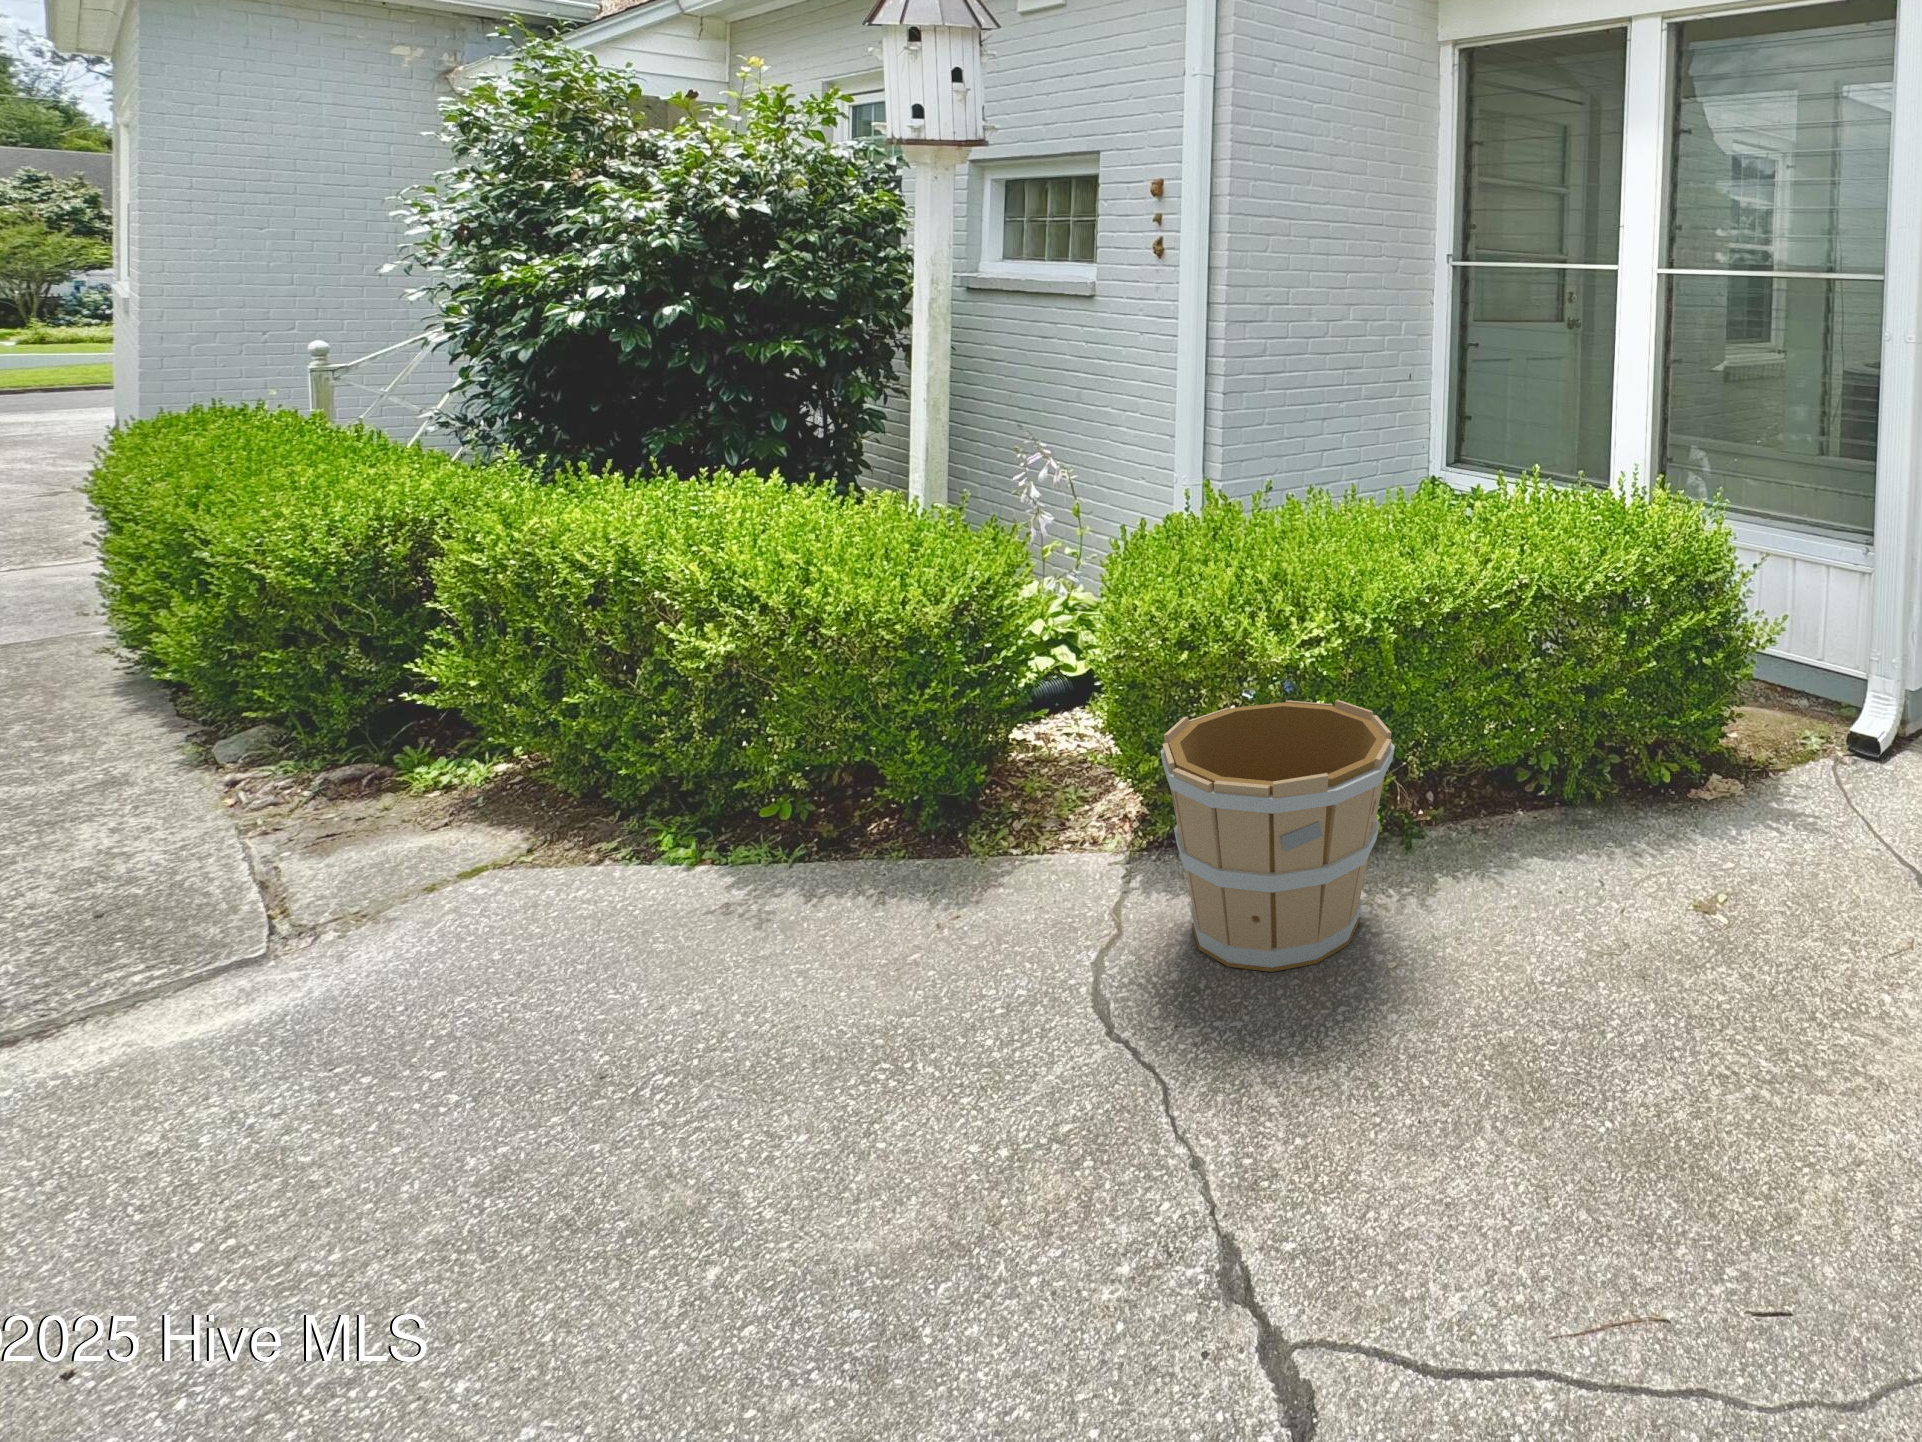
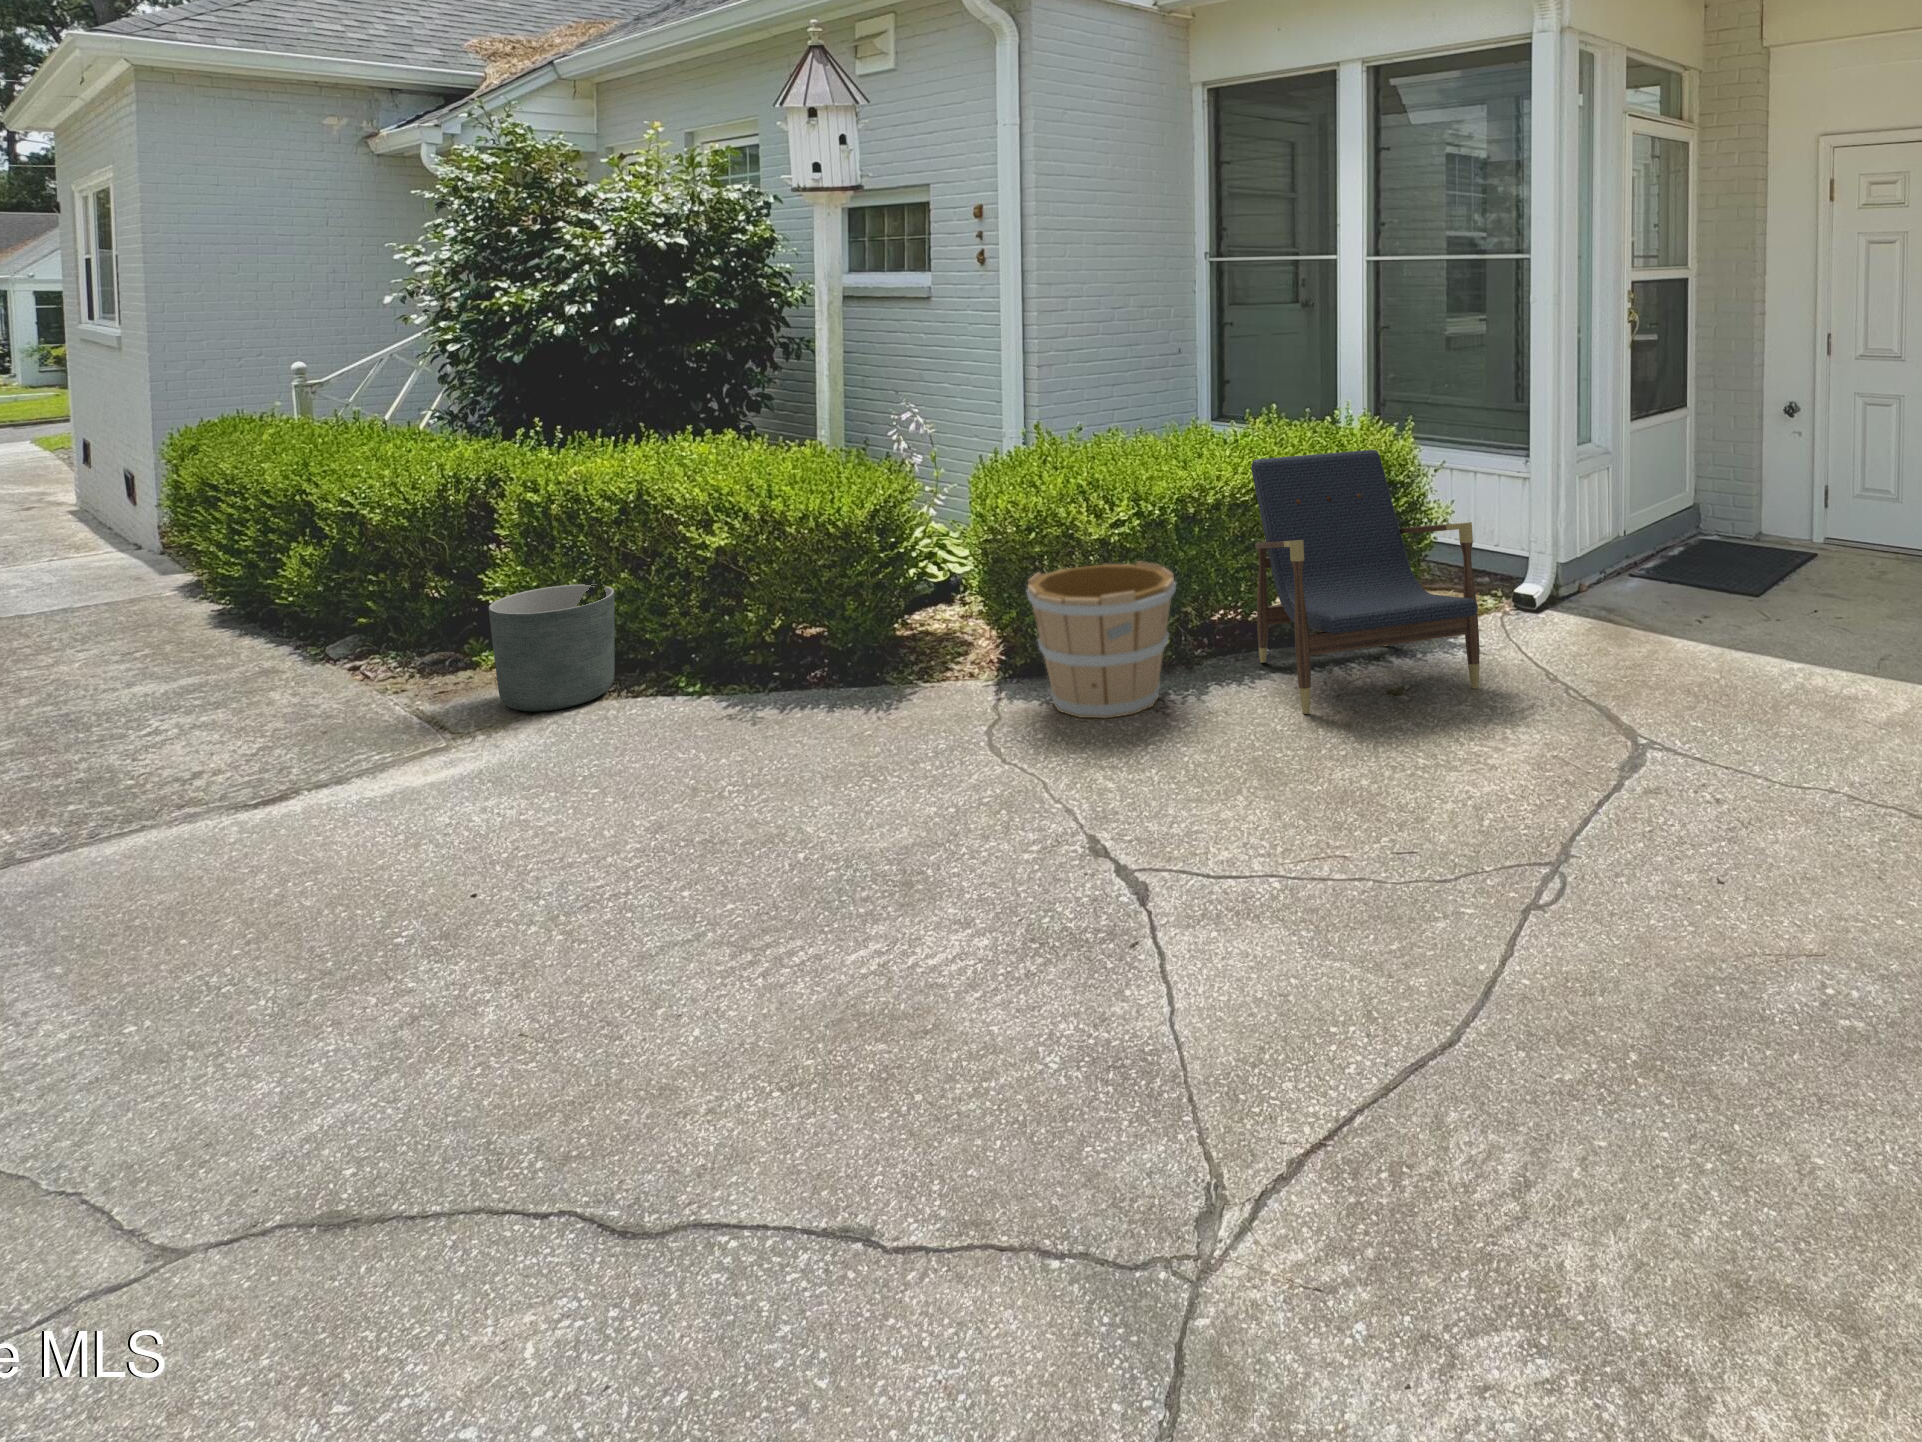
lounge chair: none [1510,540,1862,979] -> present [1251,450,1480,714]
planter: none [330,688,553,898] -> present [489,584,615,711]

